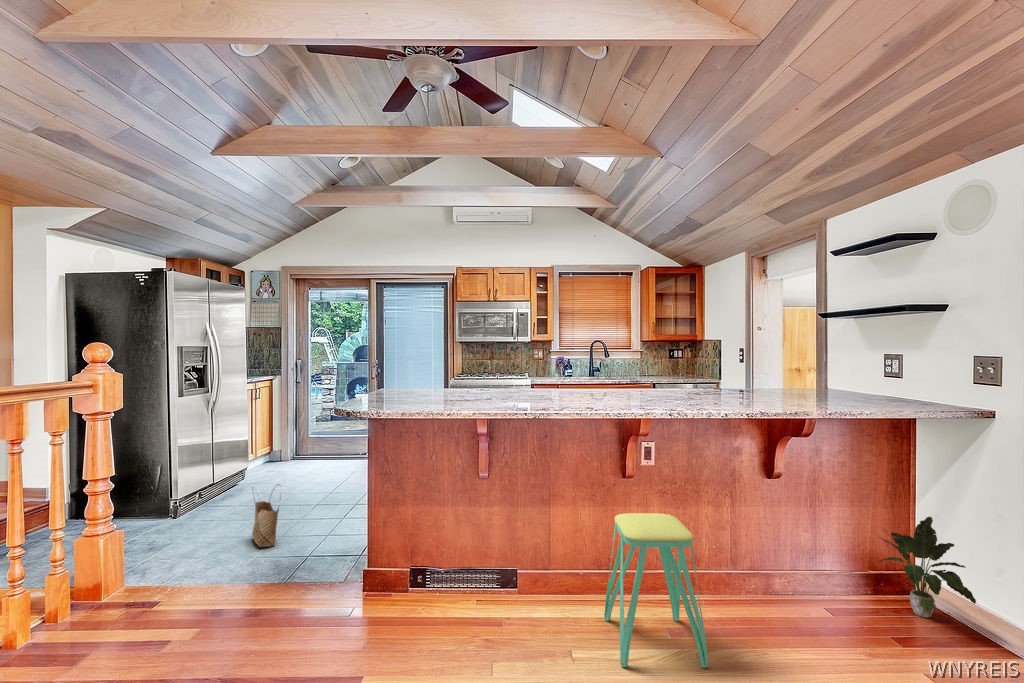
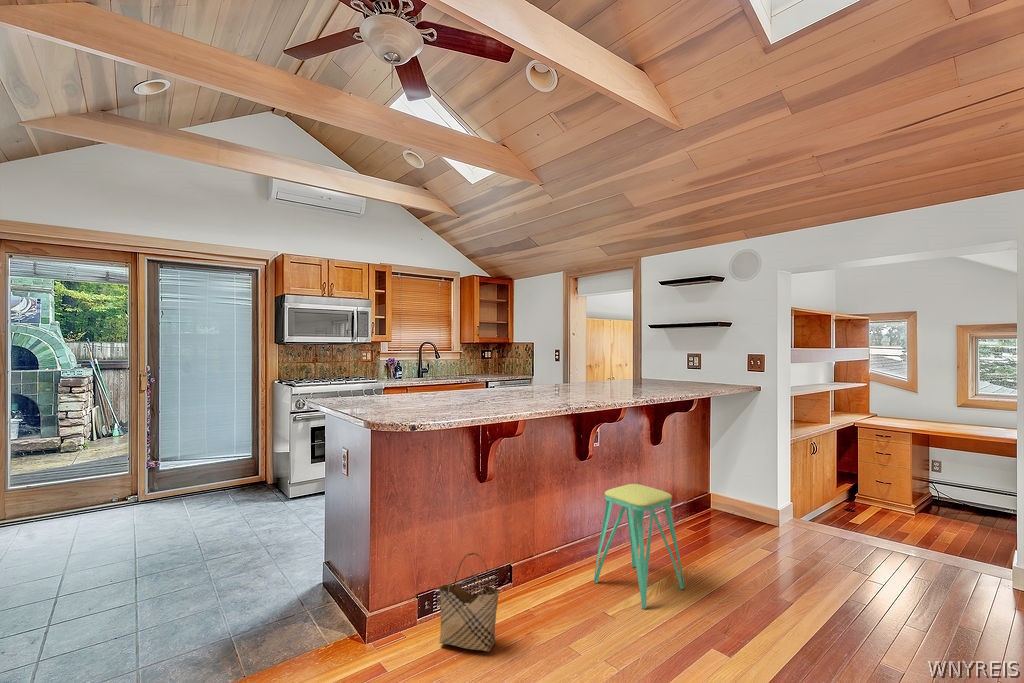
woven basket: present [252,499,279,547] -> present [439,553,499,651]
potted plant: present [875,517,976,618] -> none [706,457,758,521]

